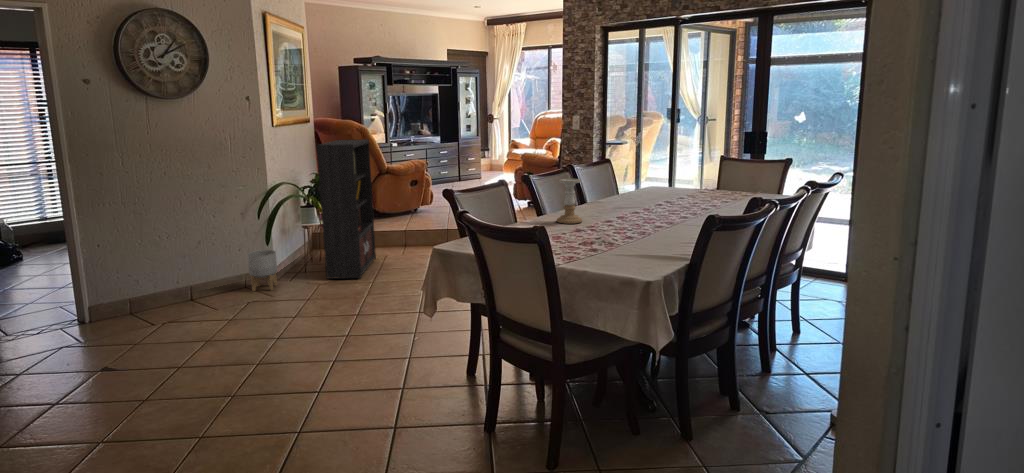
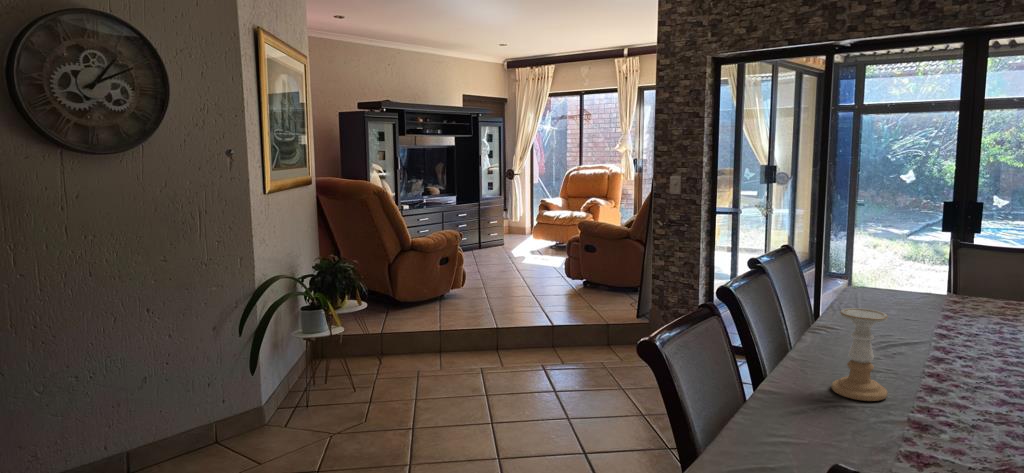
bookcase: present [317,139,376,279] -> none [331,210,406,421]
planter: present [247,250,277,291] -> none [220,381,266,450]

